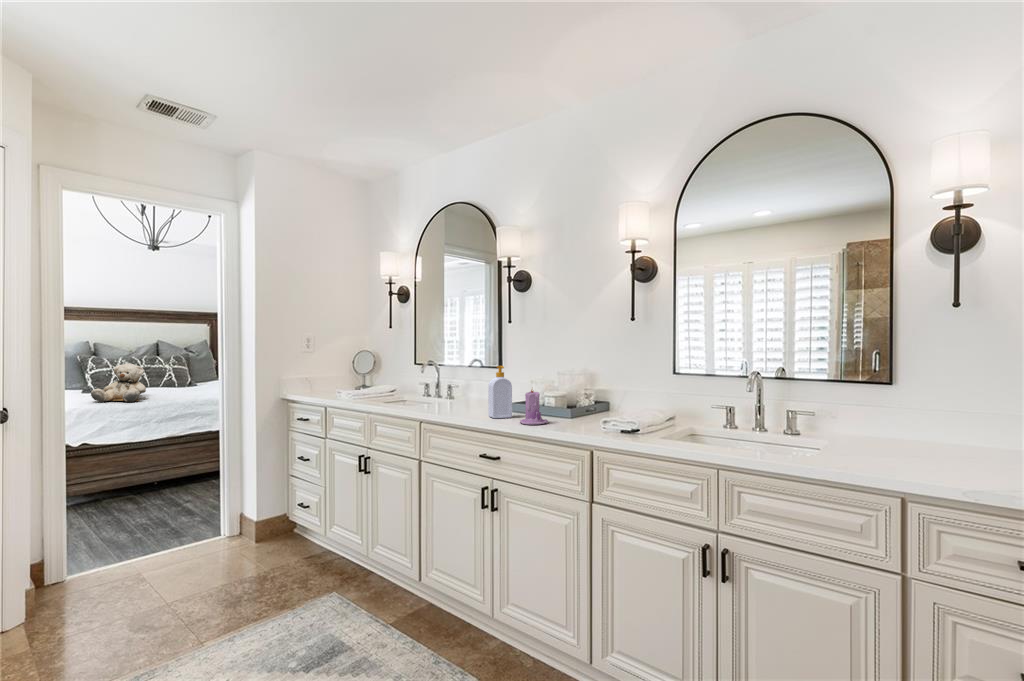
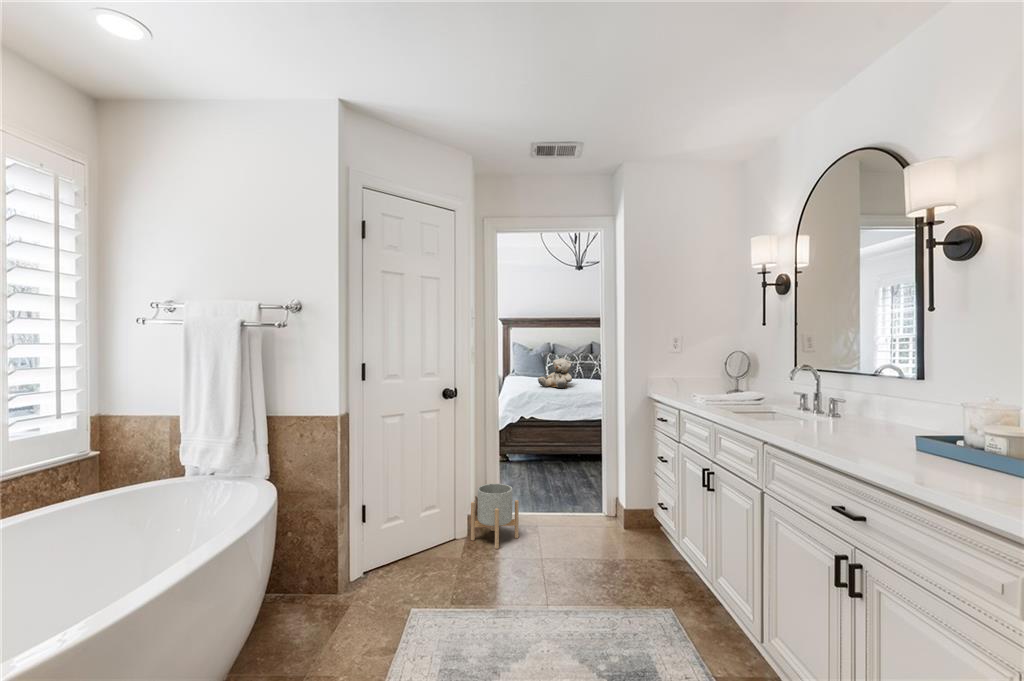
soap bottle: present [488,366,512,418] -> none [856,378,898,458]
candle: present [520,390,548,425] -> none [901,416,962,481]
planter: none [40,530,120,619] -> present [471,484,519,549]

